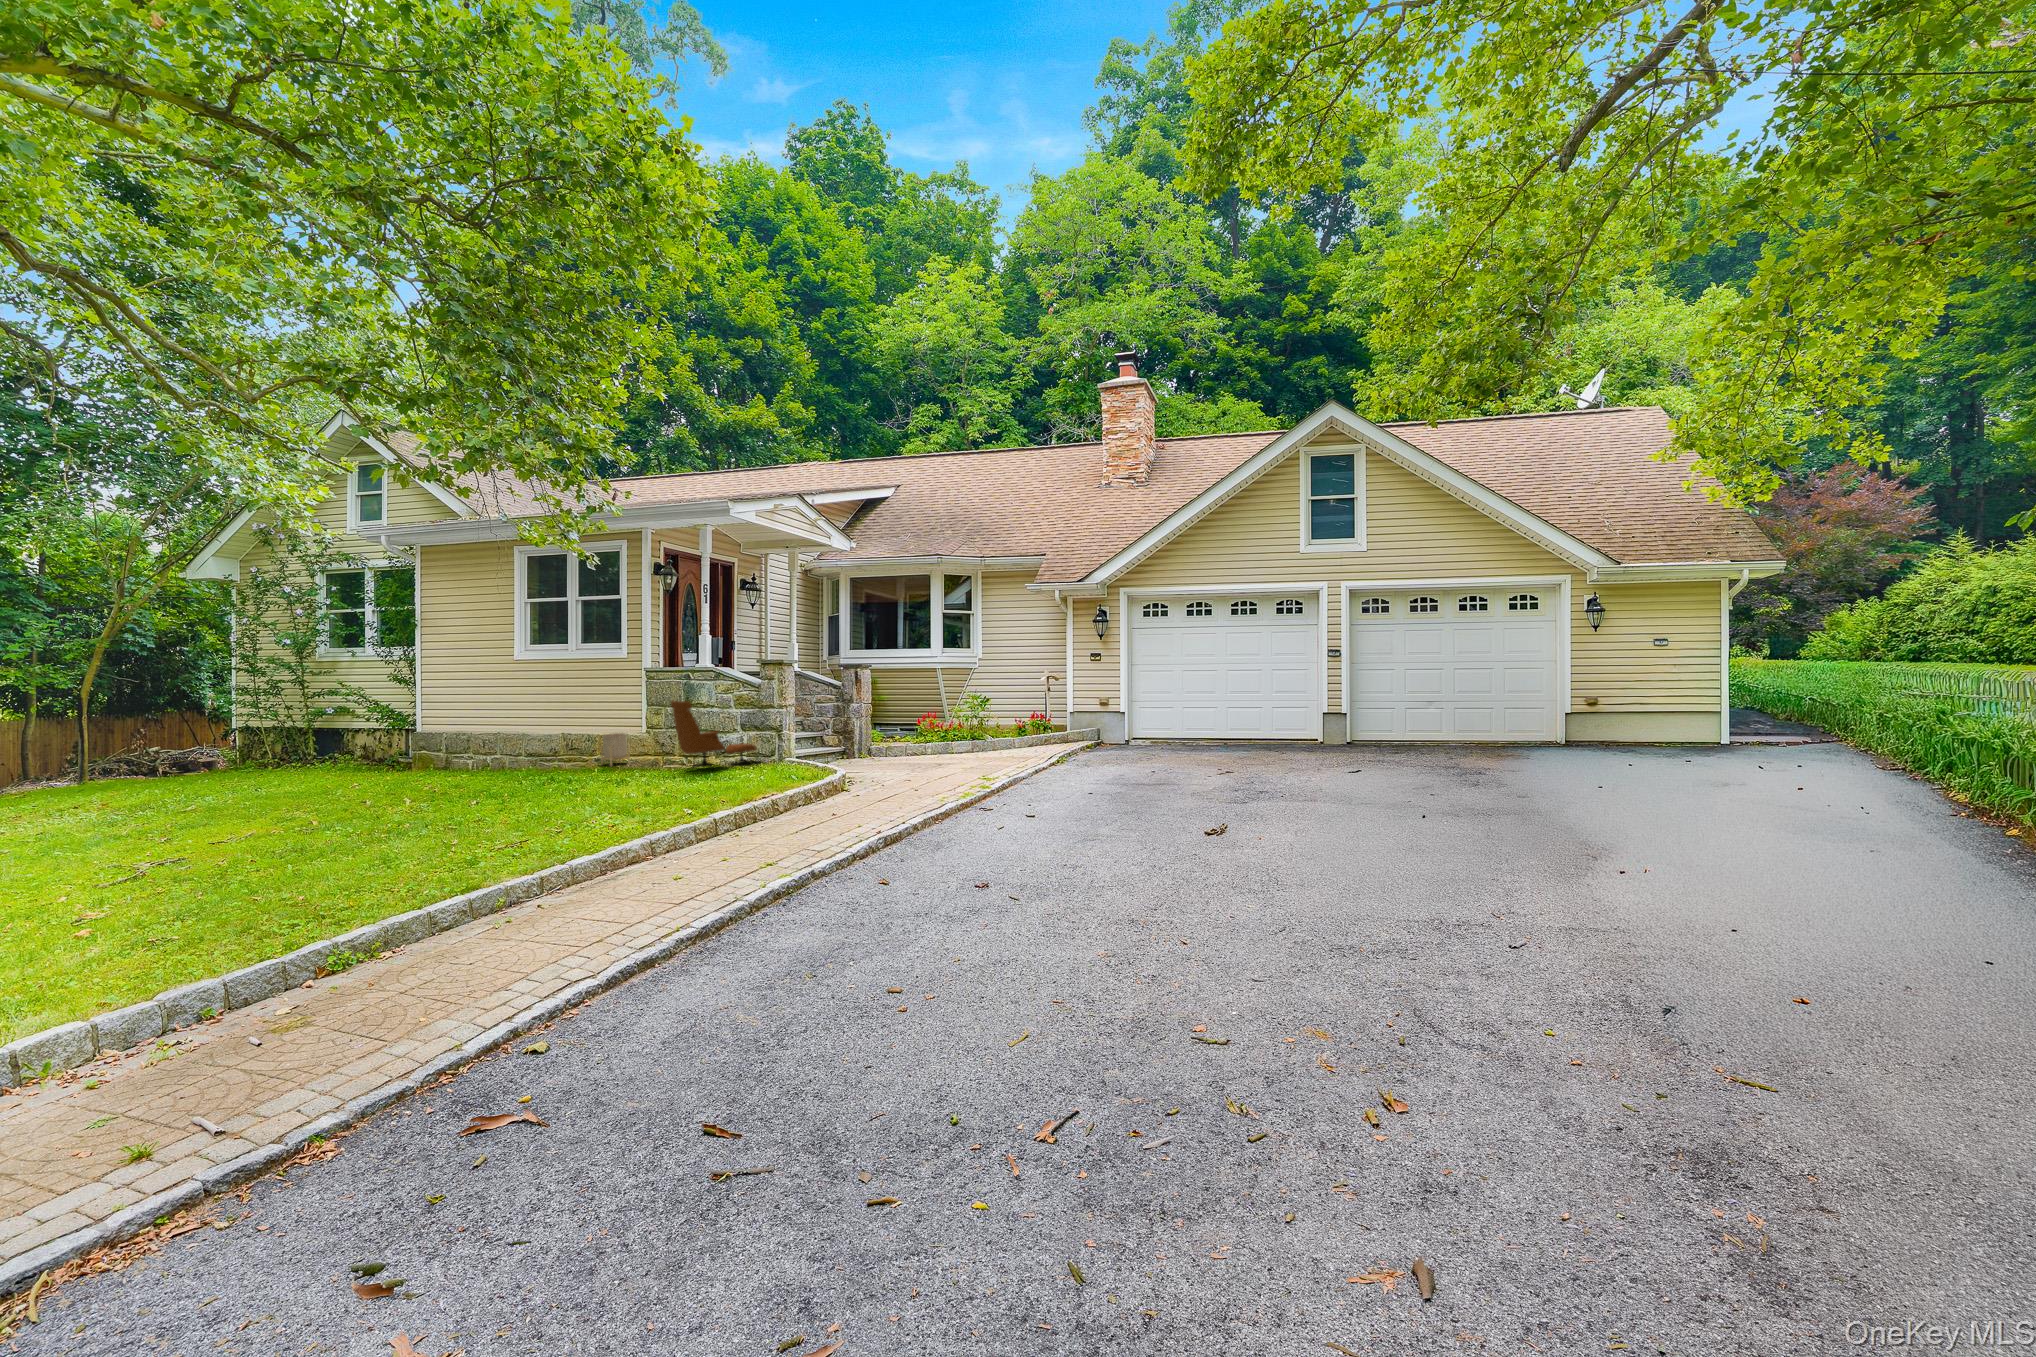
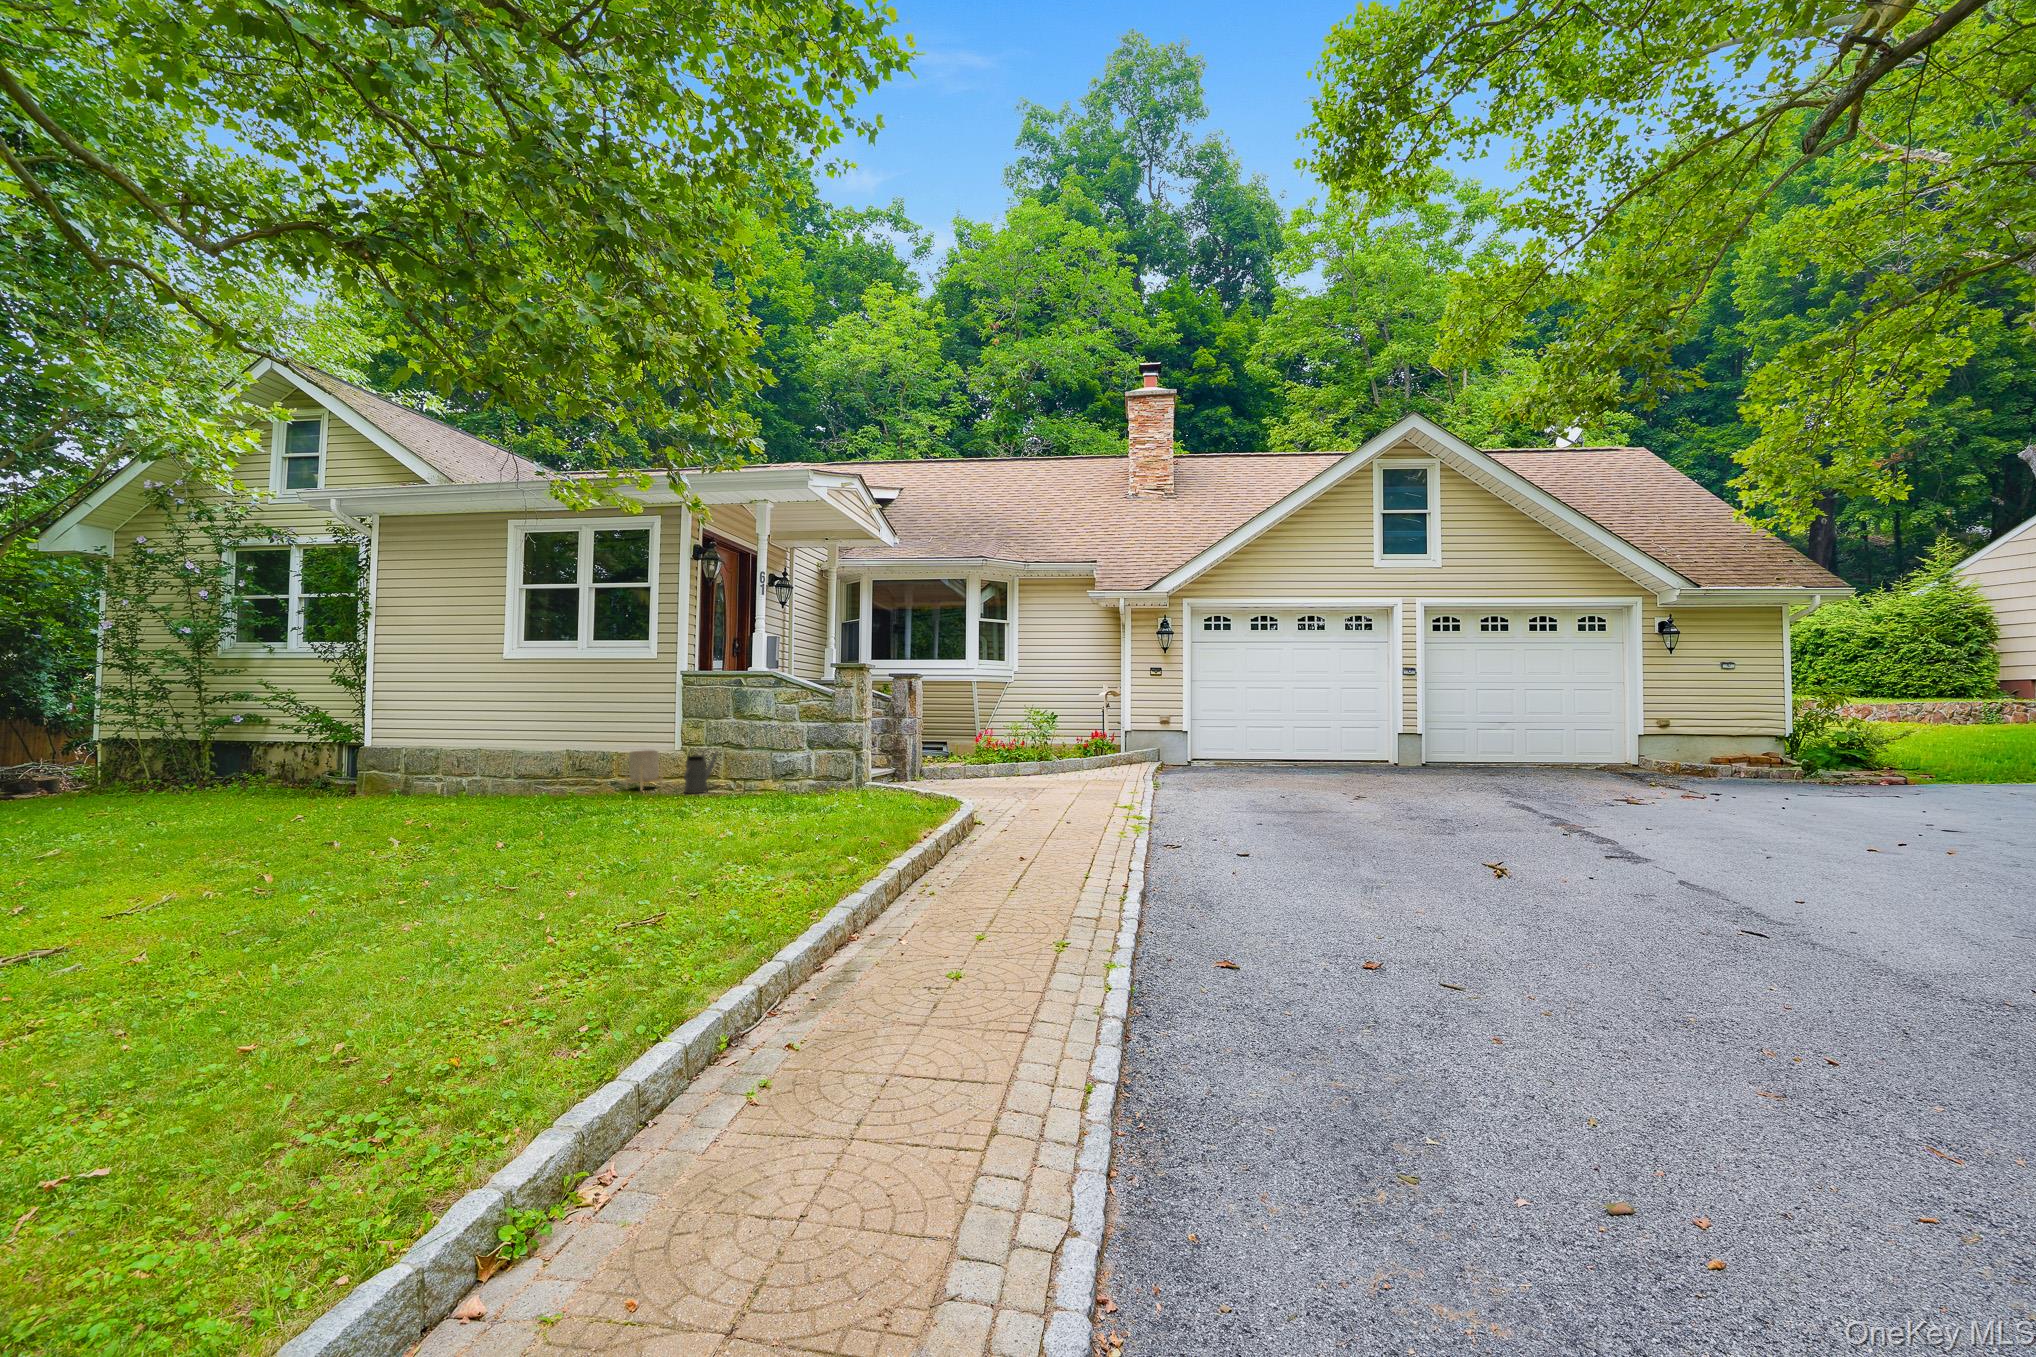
lounge chair: present [671,700,756,769] -> none [737,710,829,798]
watering can: none [638,731,672,768] -> present [684,751,718,793]

